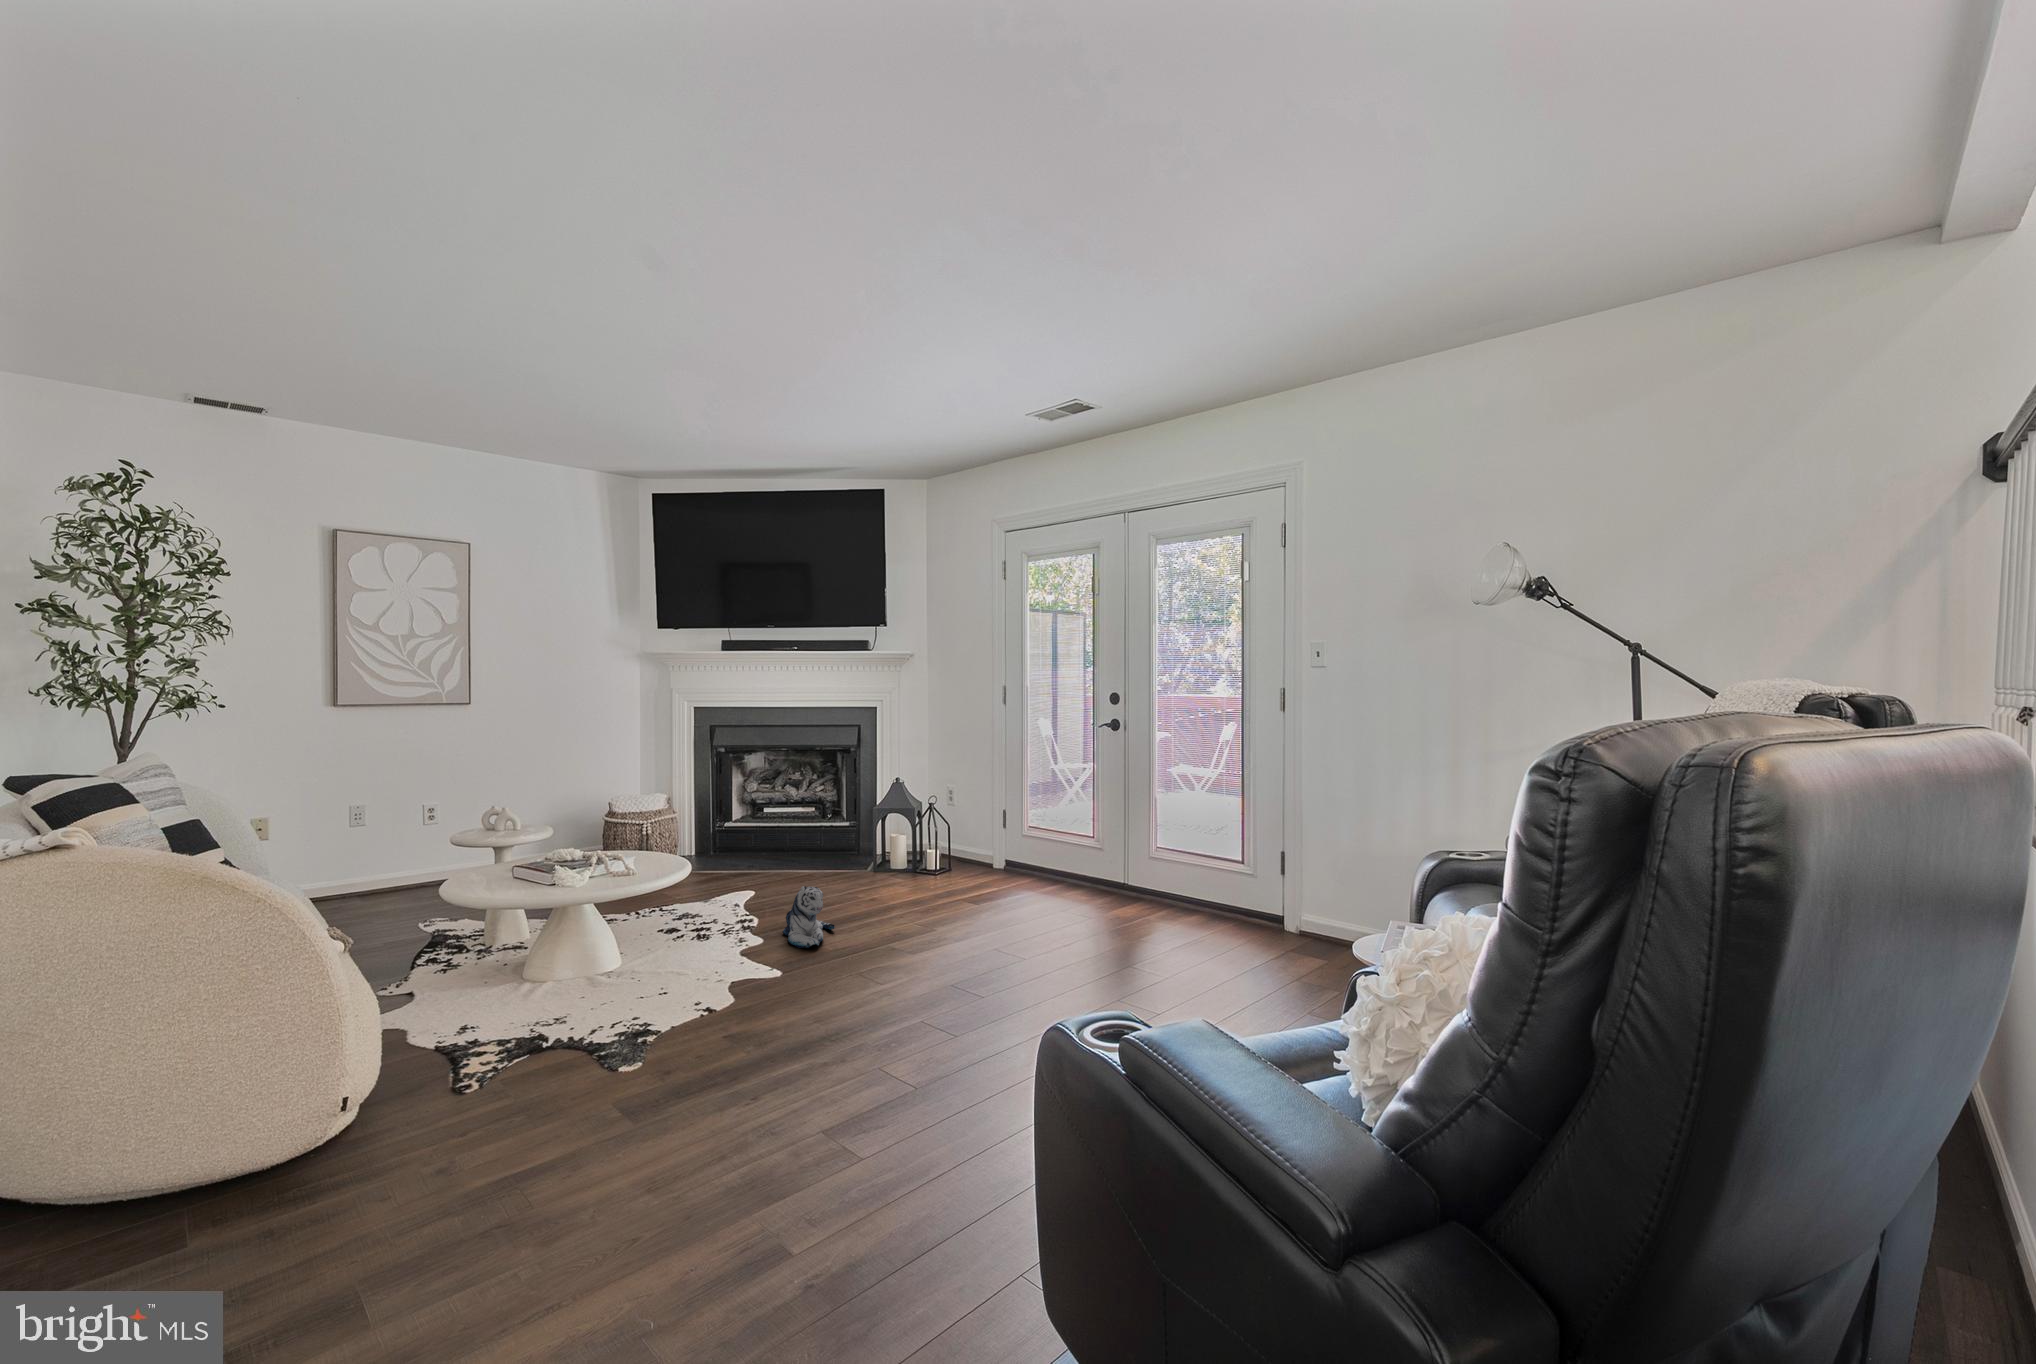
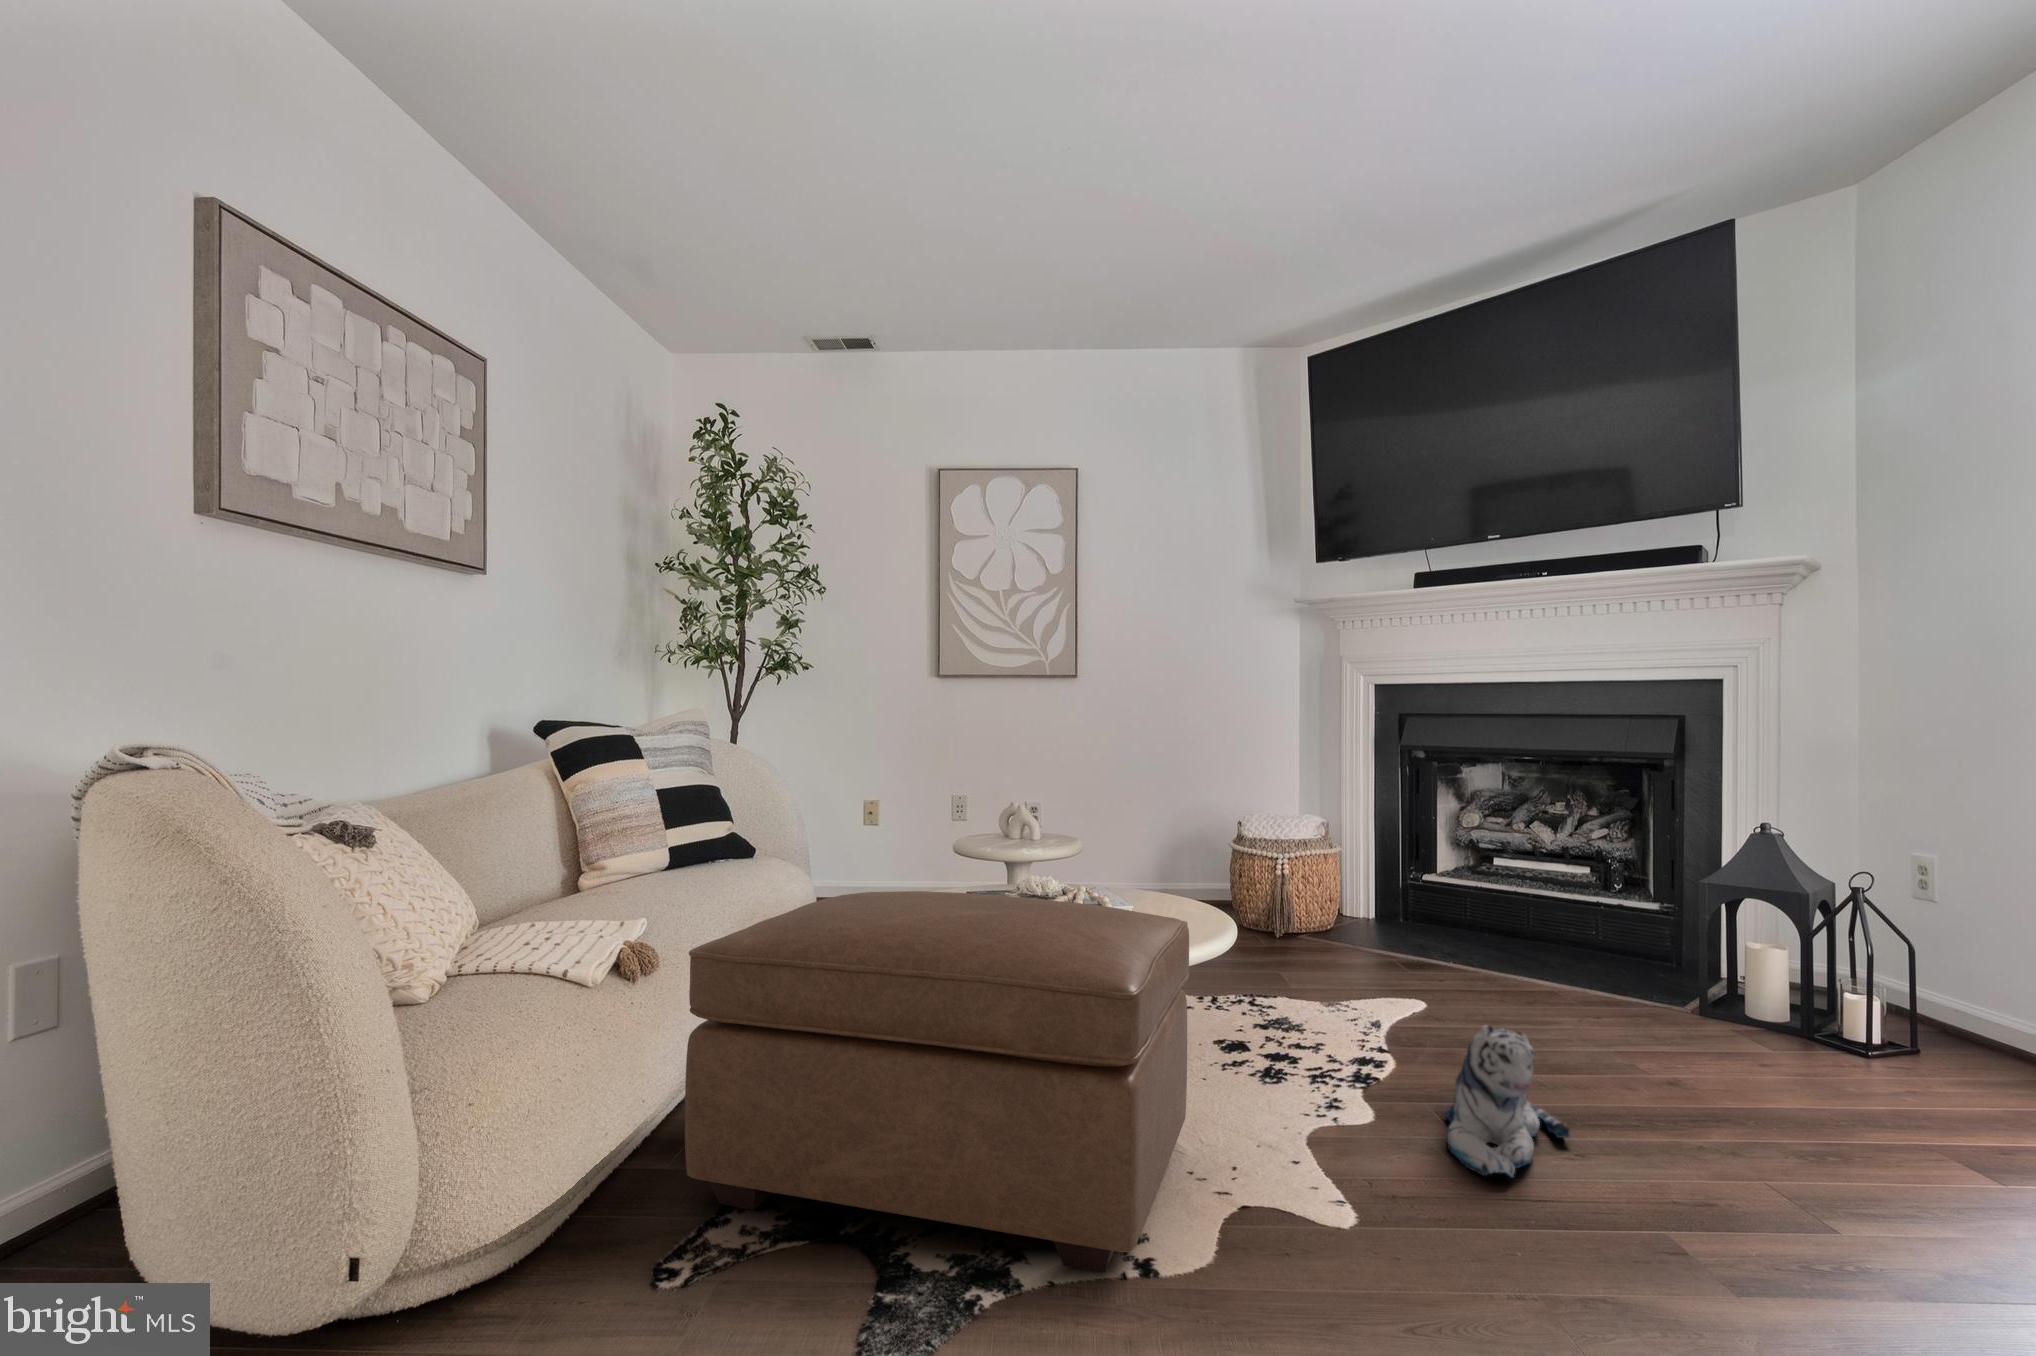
ottoman: none [434,861,696,1048] -> present [685,891,1189,1273]

